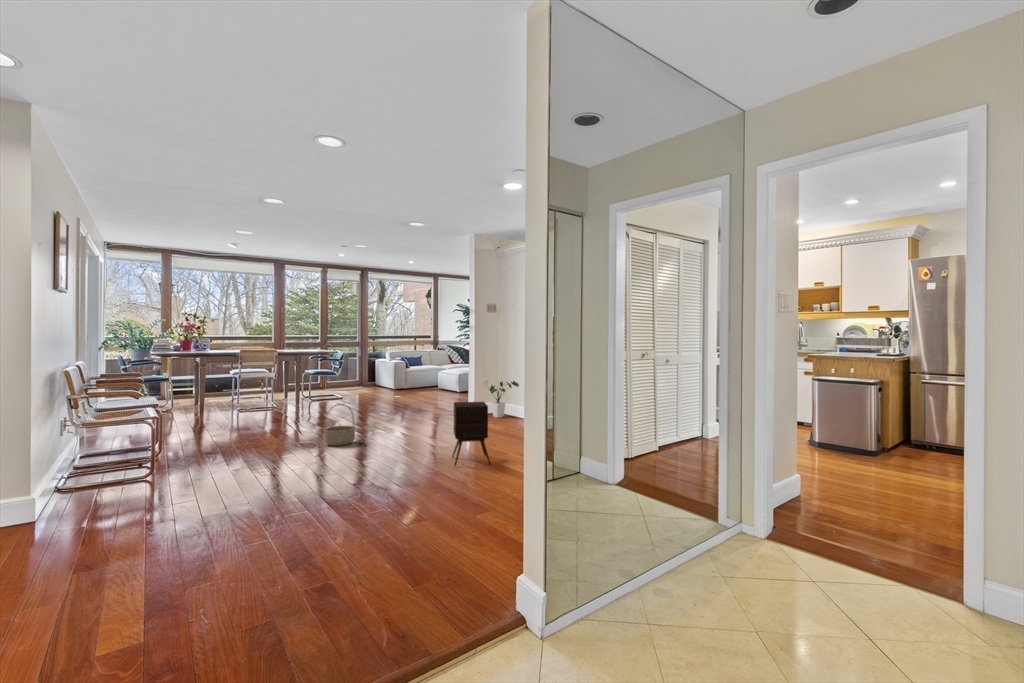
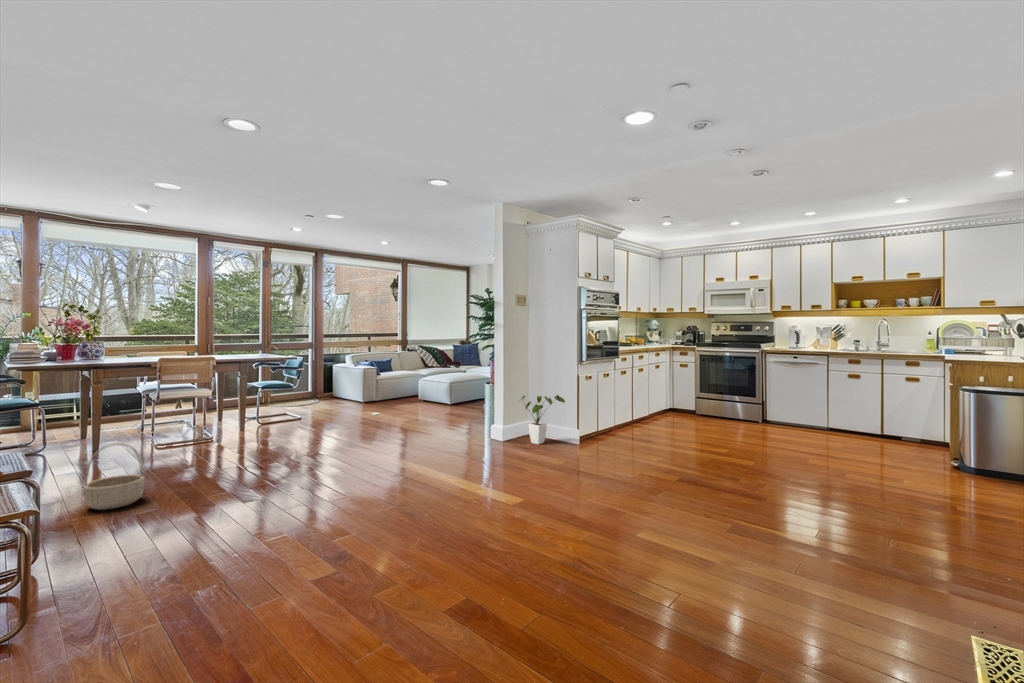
side table: present [452,402,491,466] -> none [552,440,627,551]
basket: present [324,404,356,446] -> present [84,443,144,510]

